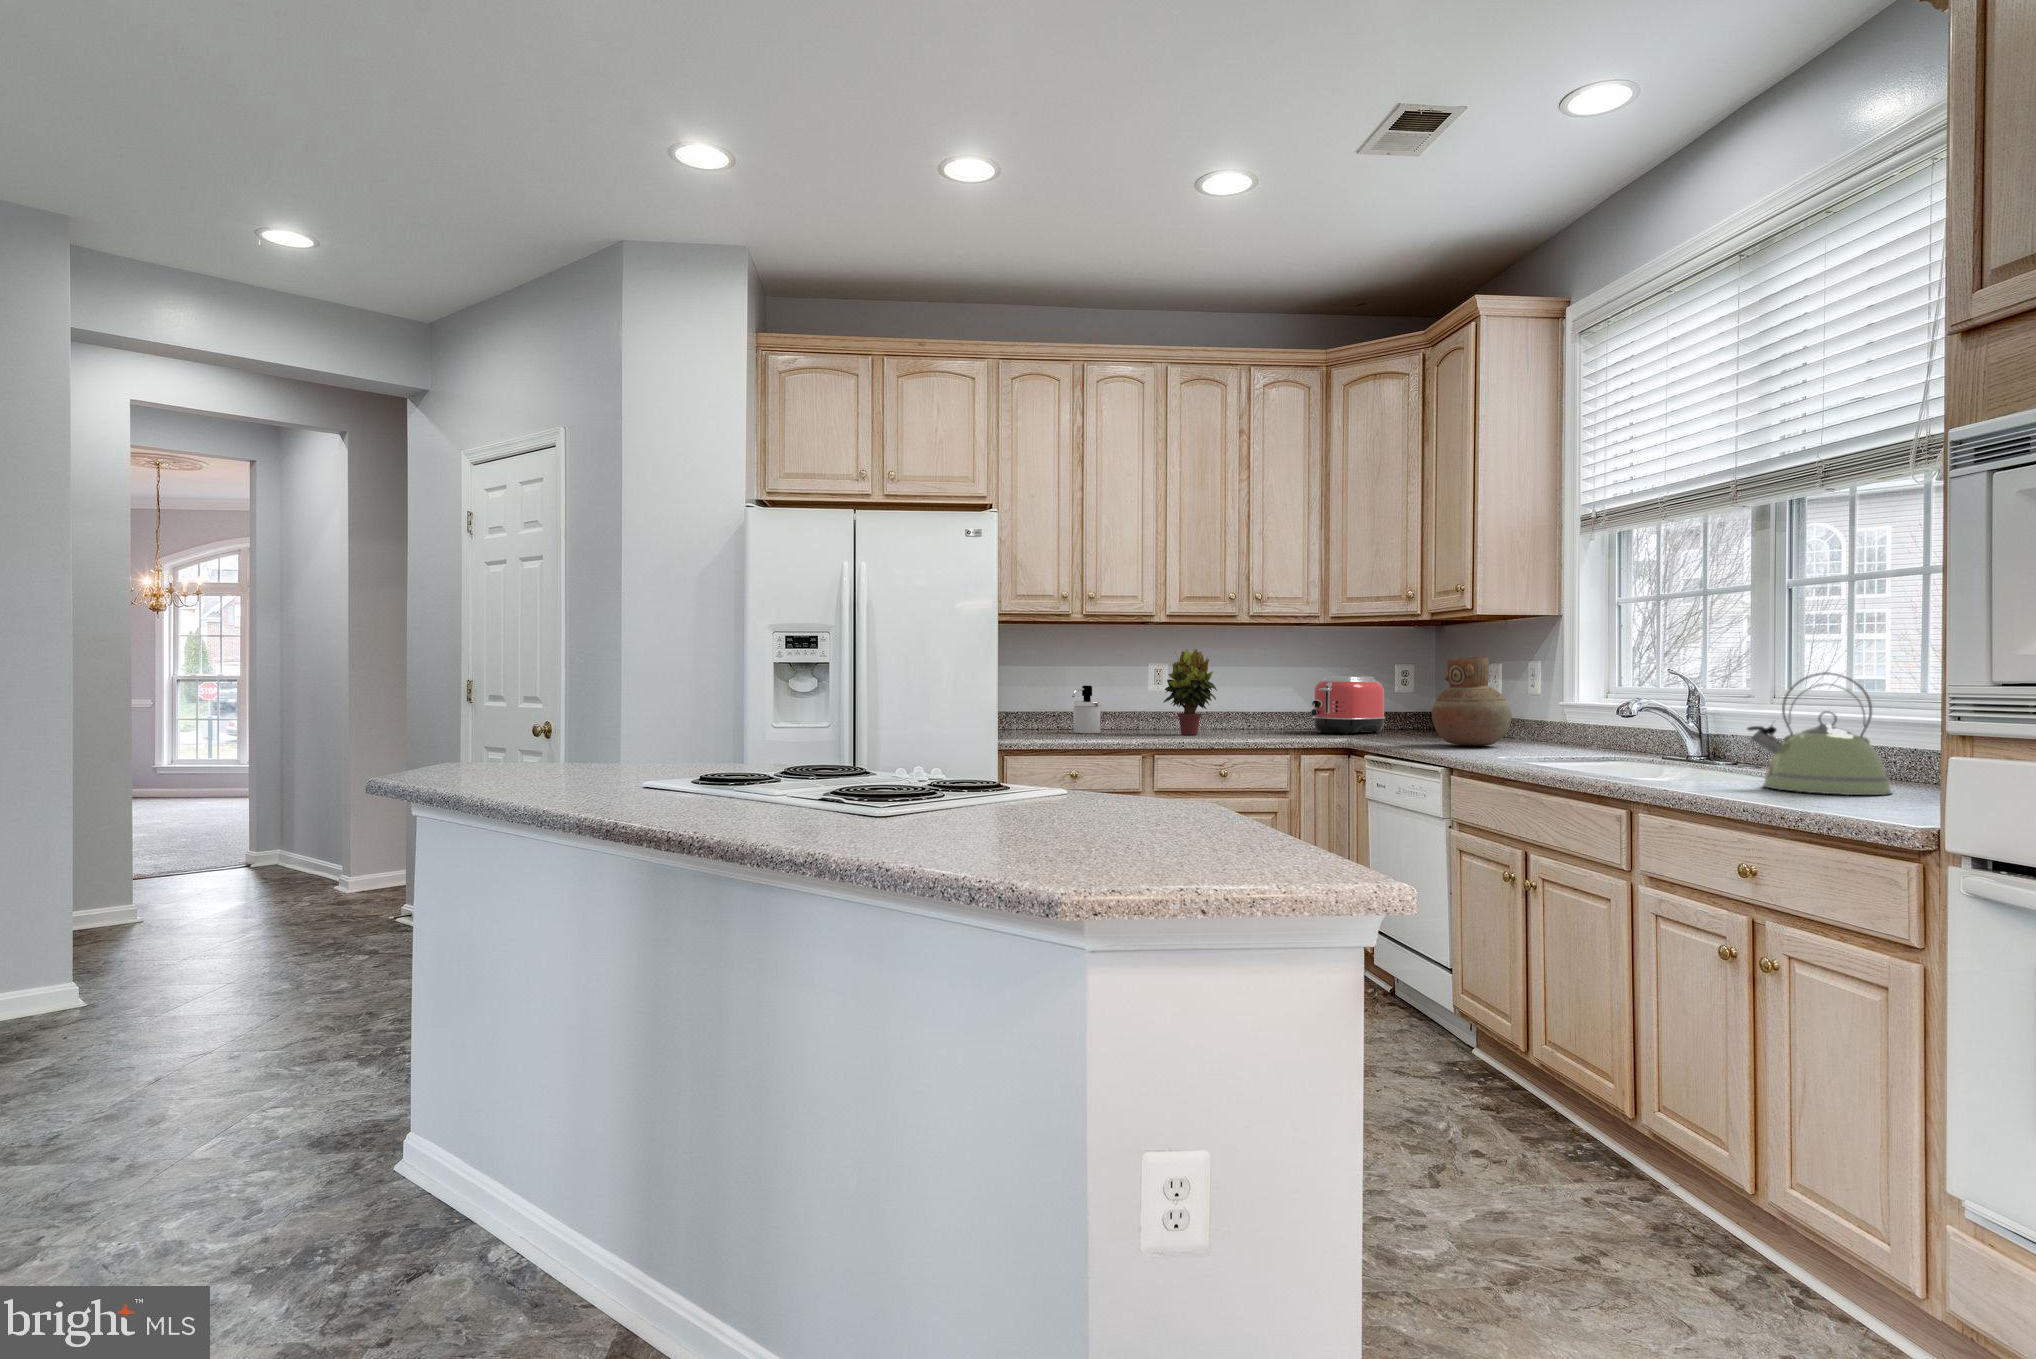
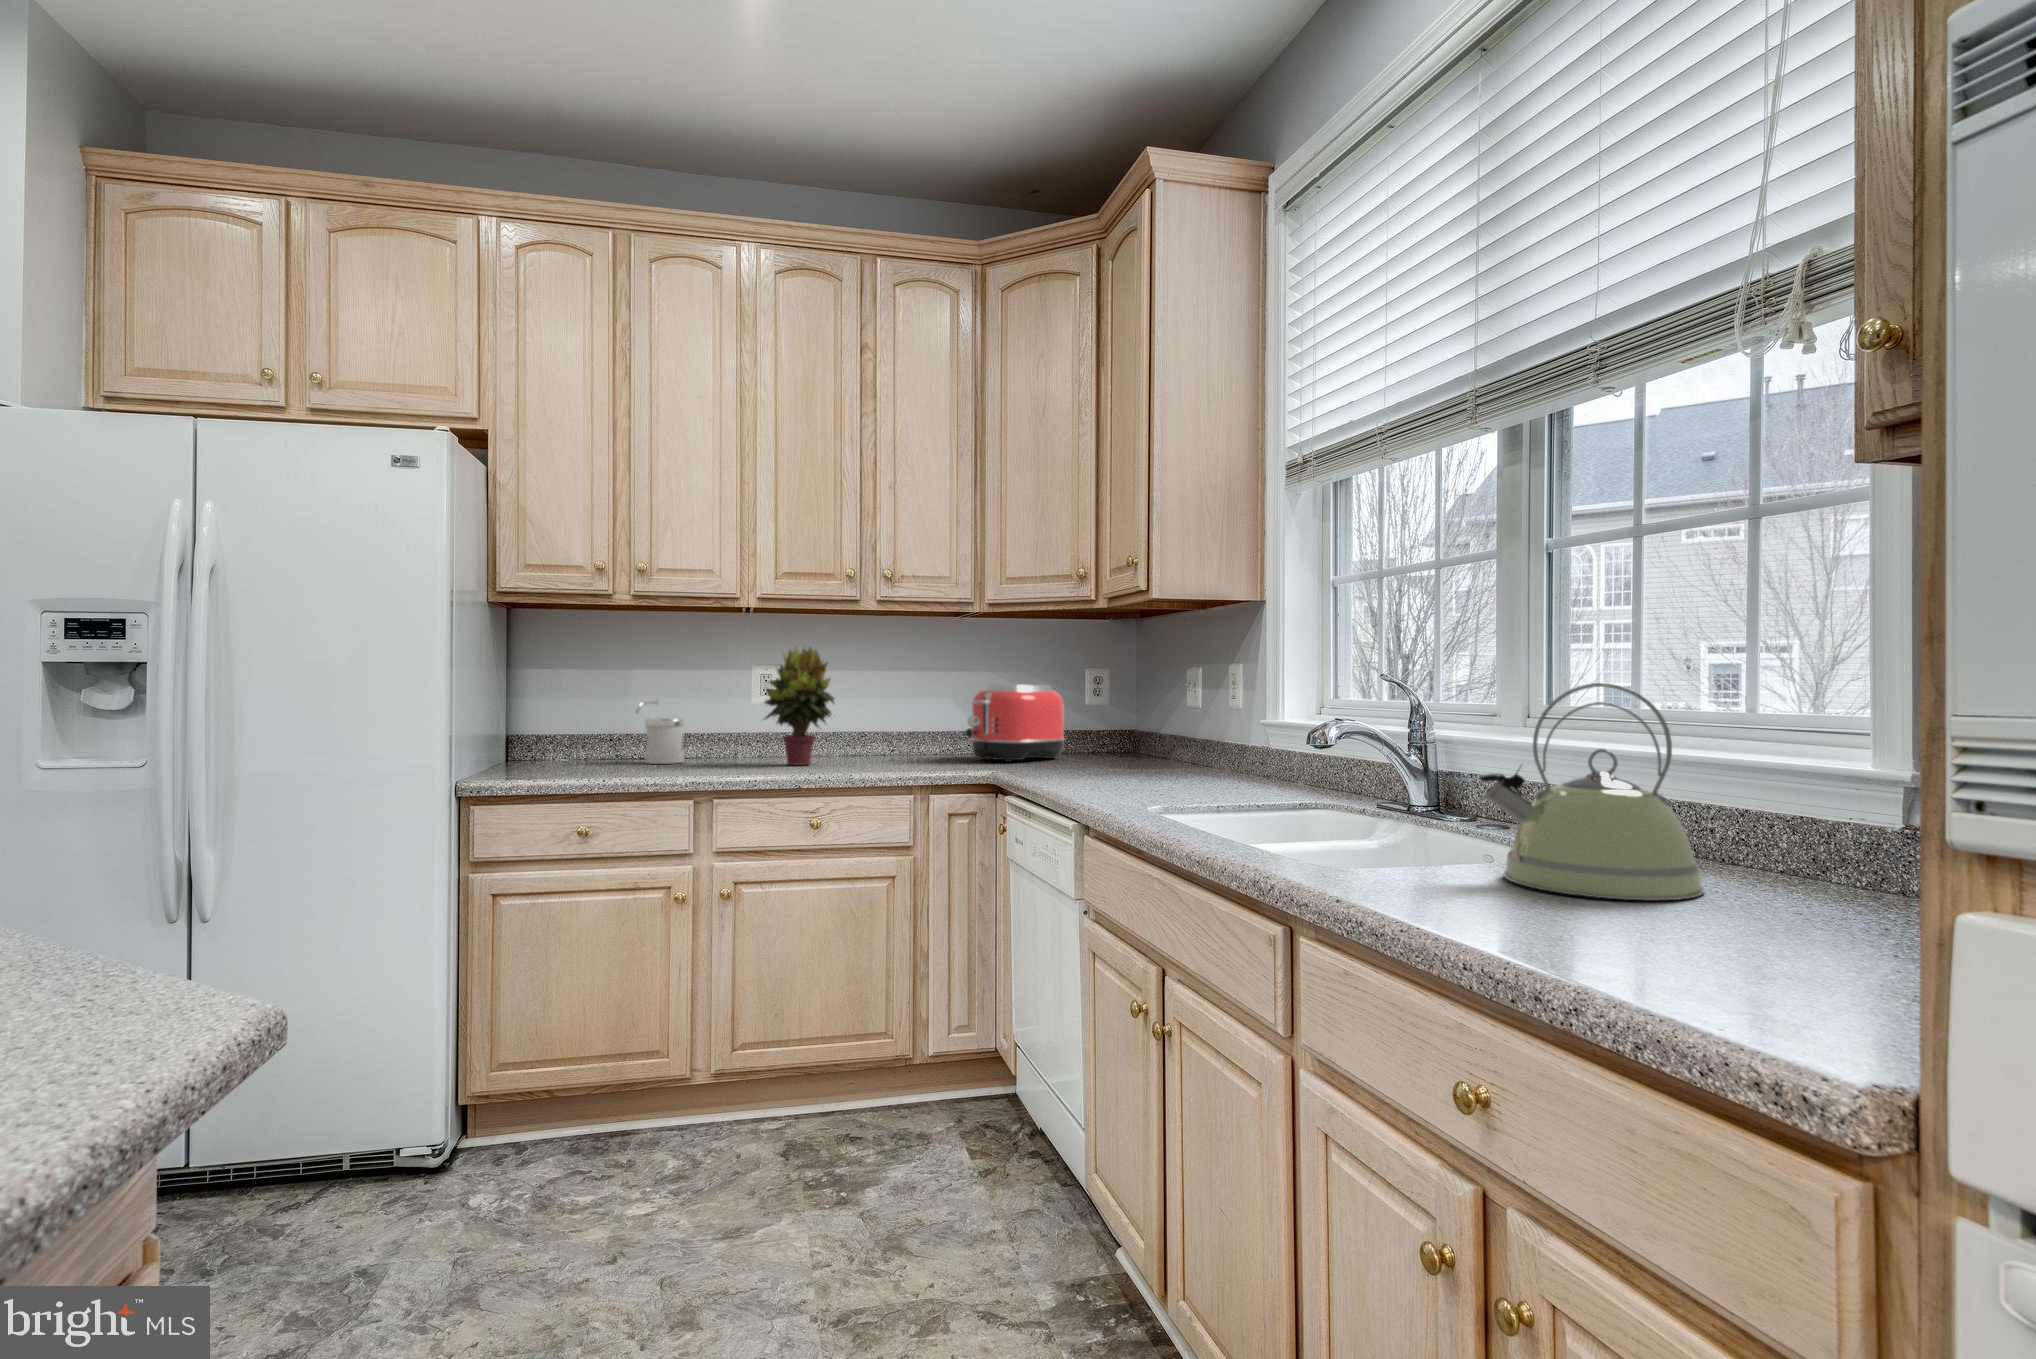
vase: present [1432,657,1512,746] -> none [1093,658,1196,783]

